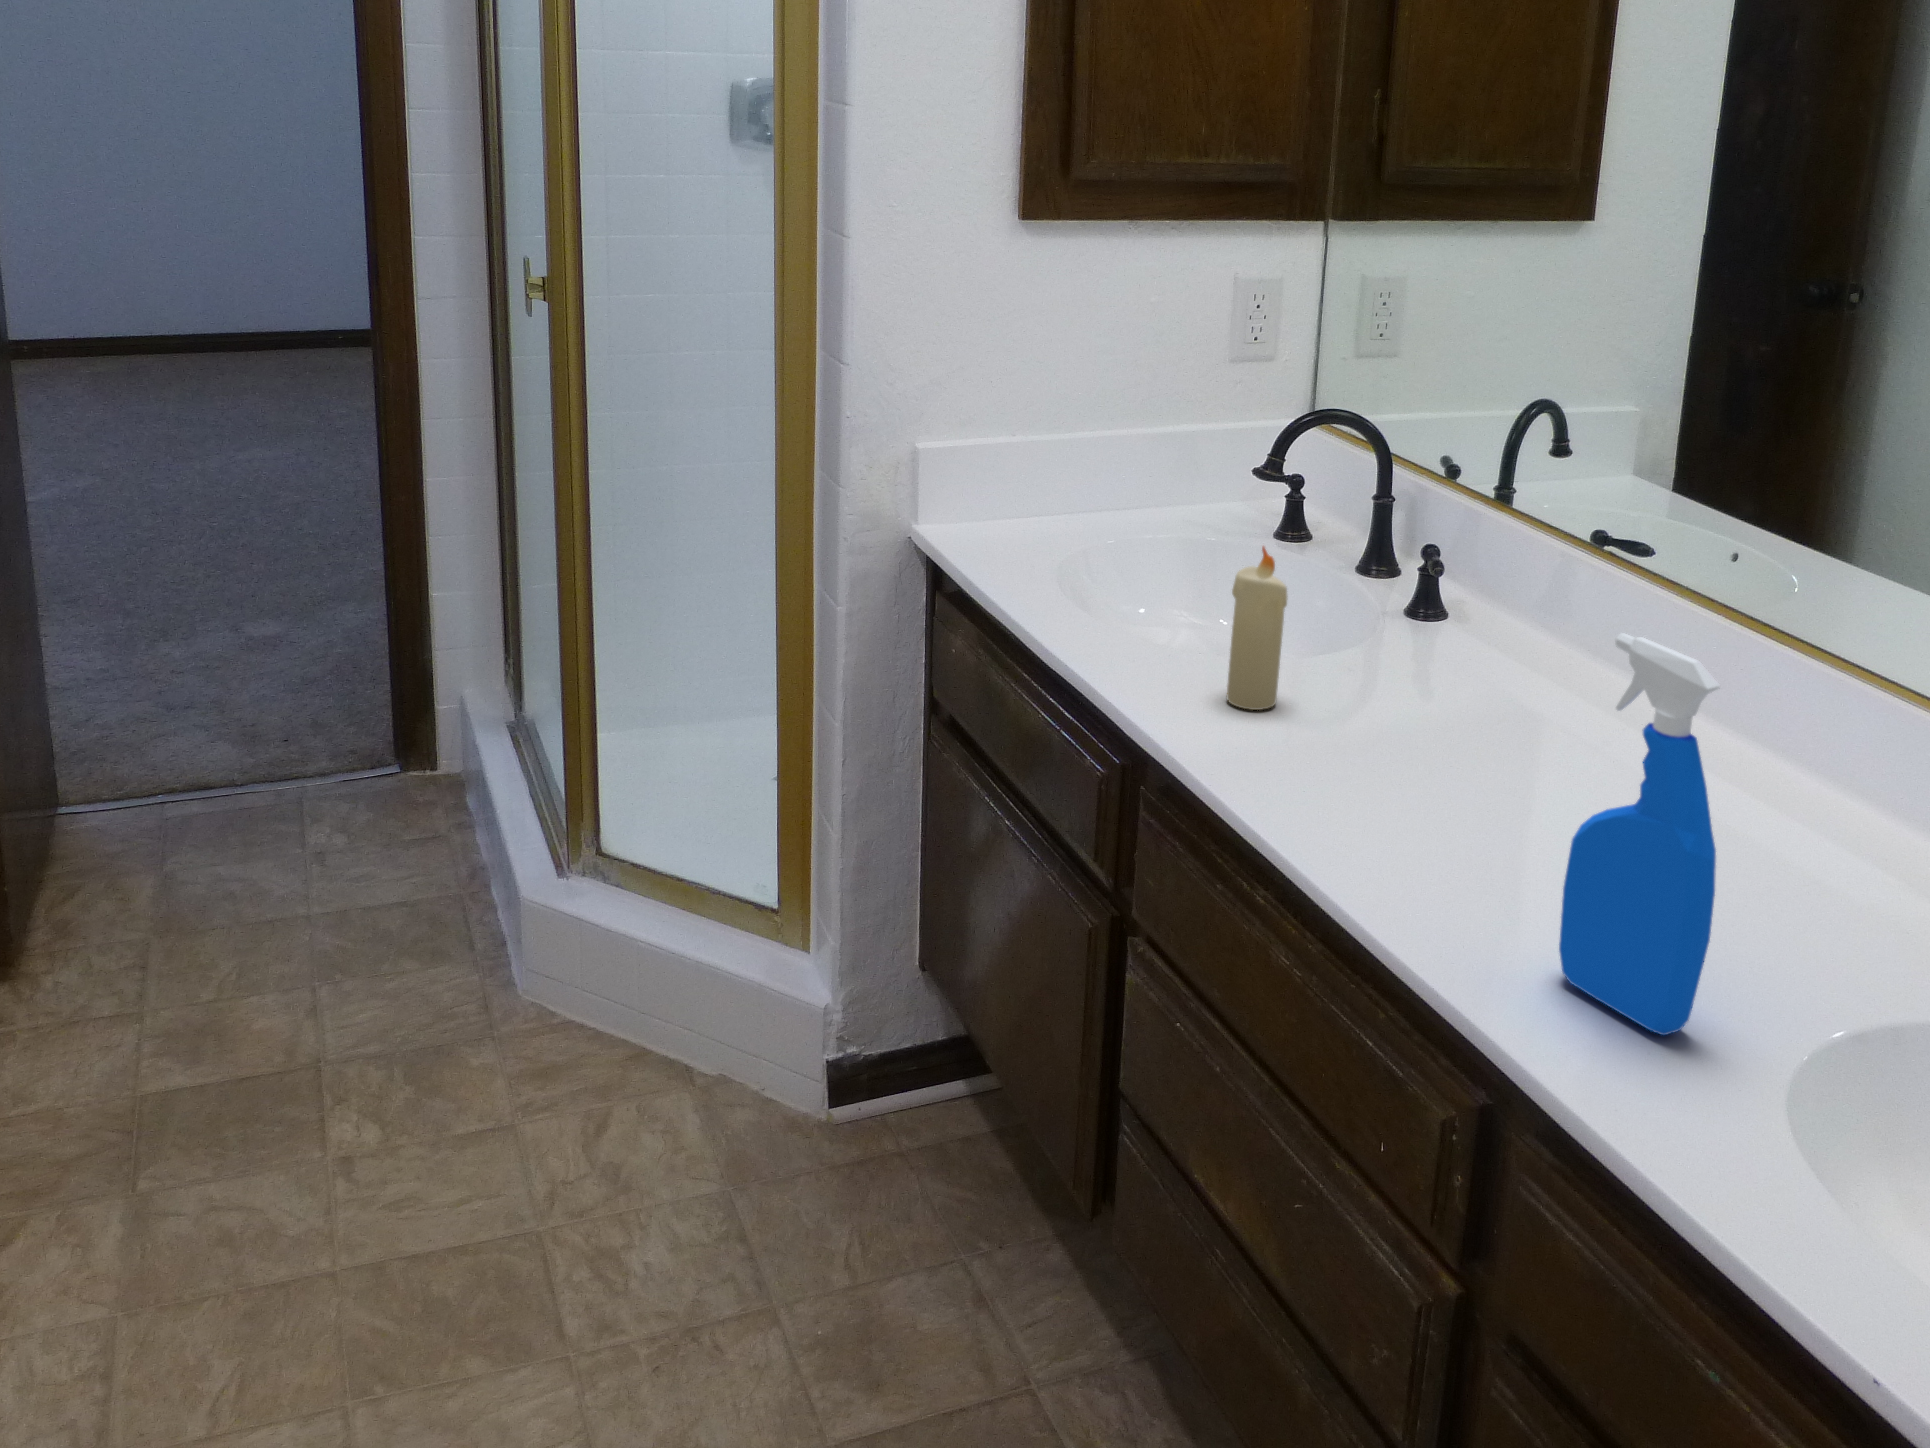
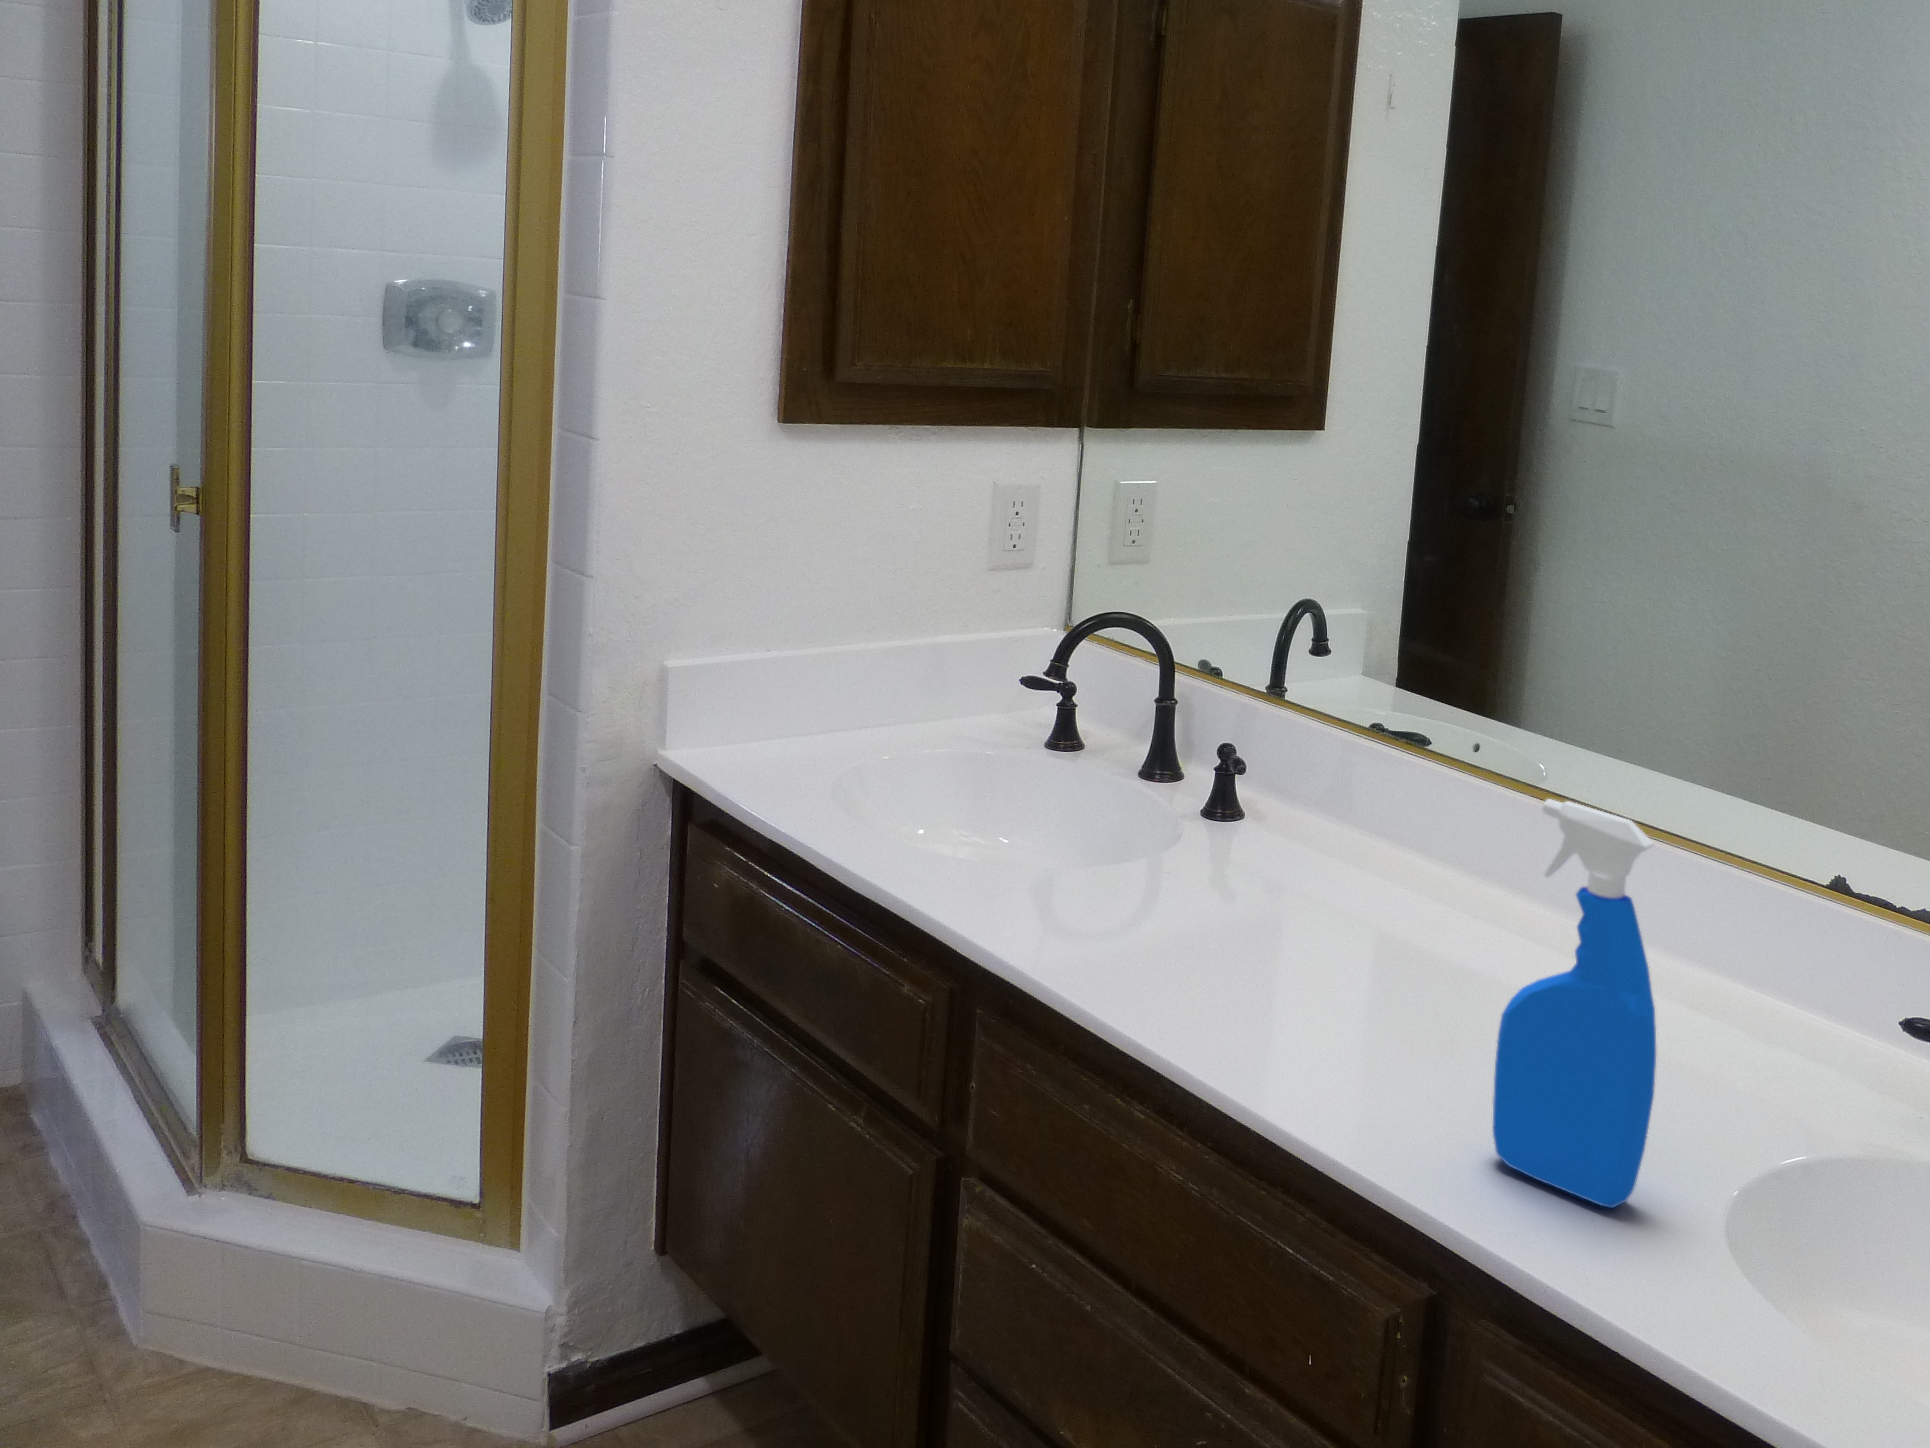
candle: present [1227,546,1288,710] -> none [1060,743,1124,917]

